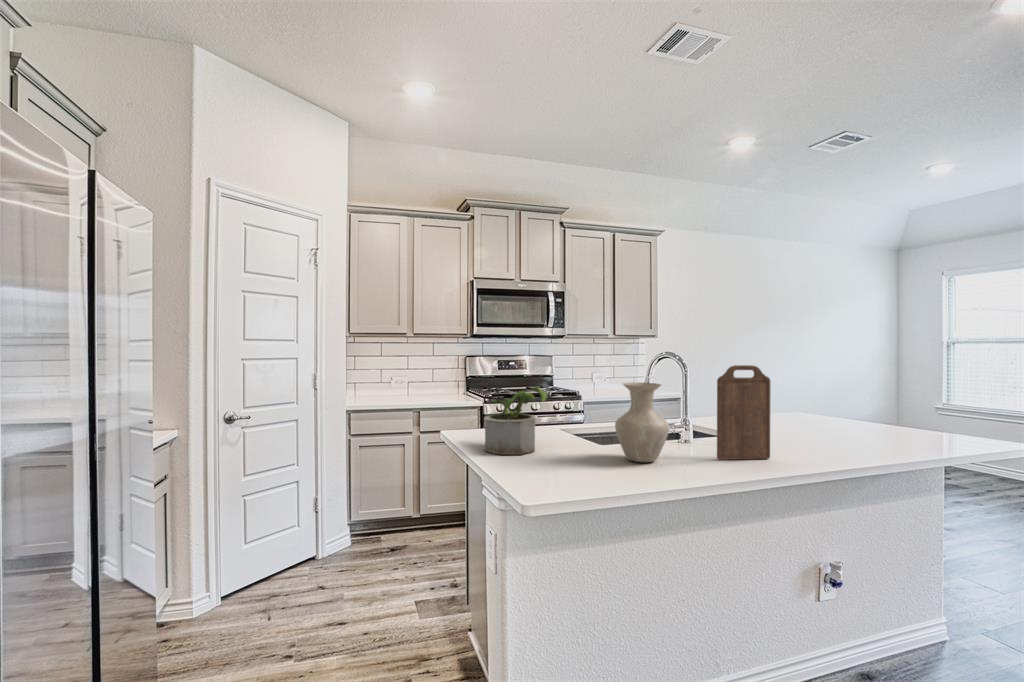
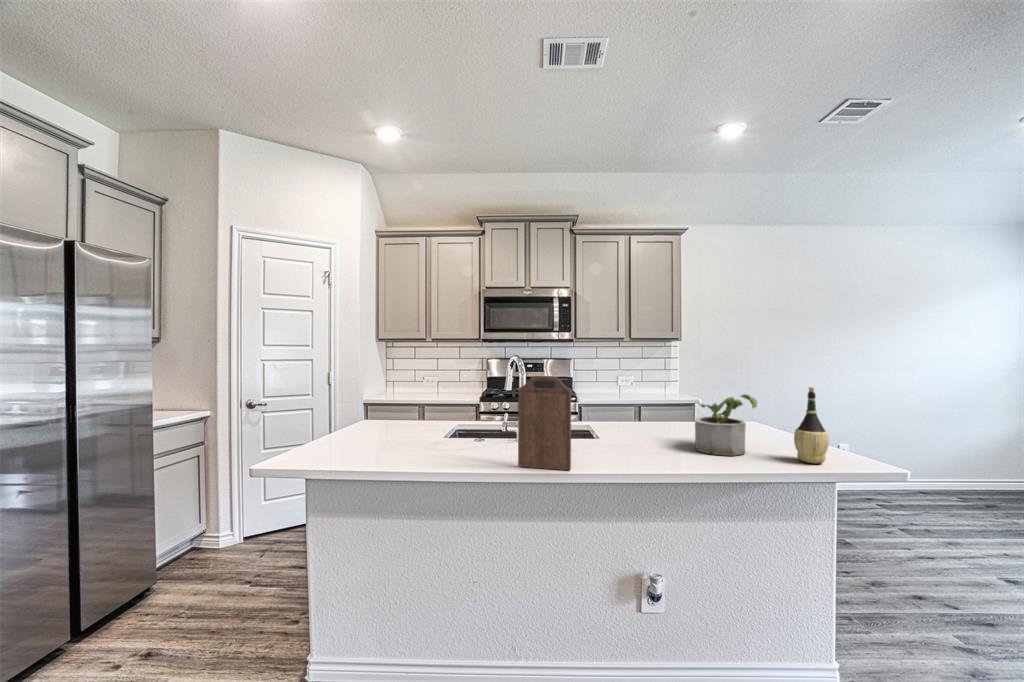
wine bottle: none [889,372,922,436] -> present [794,387,829,463]
vase: present [615,383,669,462] -> none [426,389,474,463]
potted plant: present [485,387,547,455] -> present [695,394,757,456]

